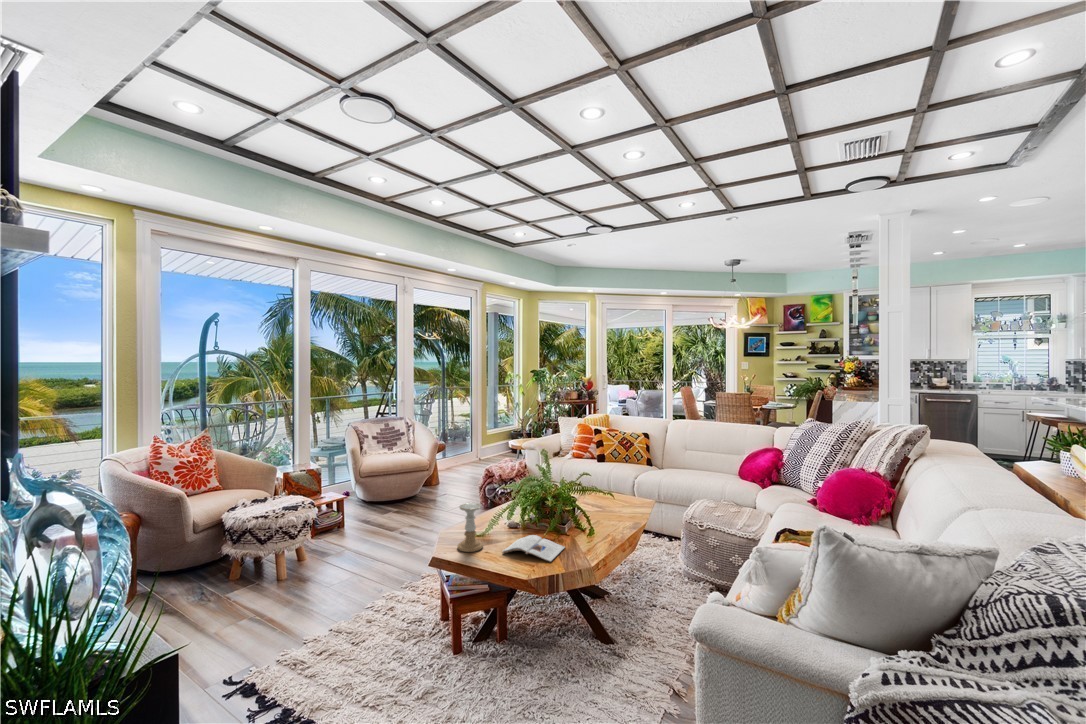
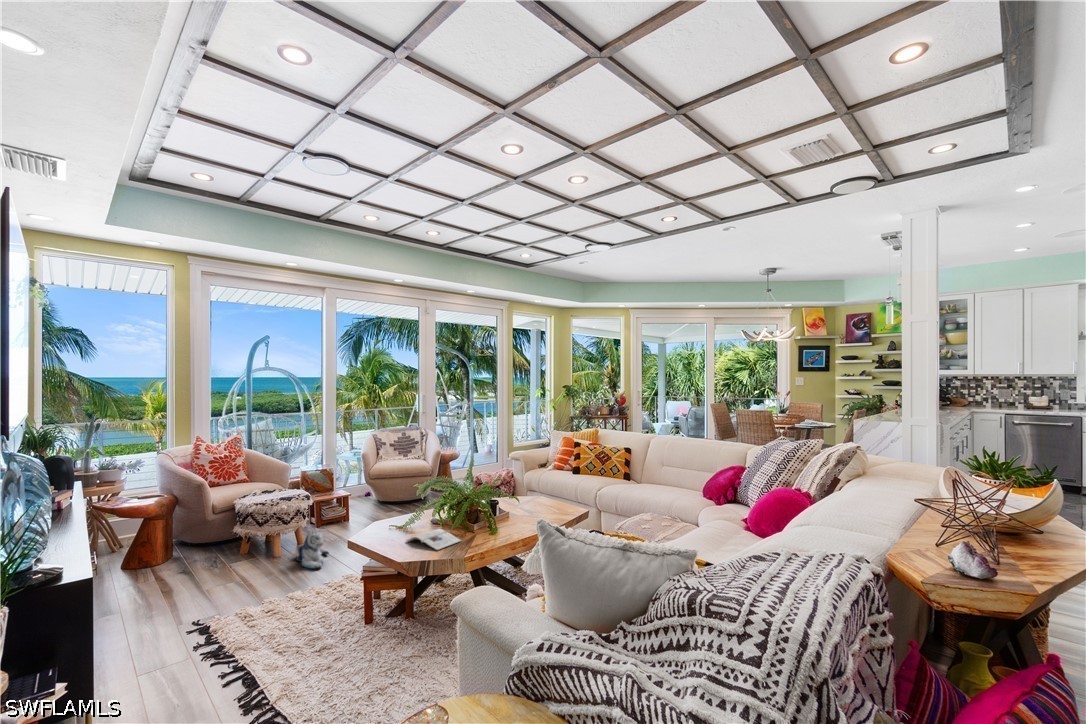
candle holder: present [458,503,483,552] -> none [375,498,397,539]
plush toy: none [312,544,352,590] -> present [297,531,329,569]

